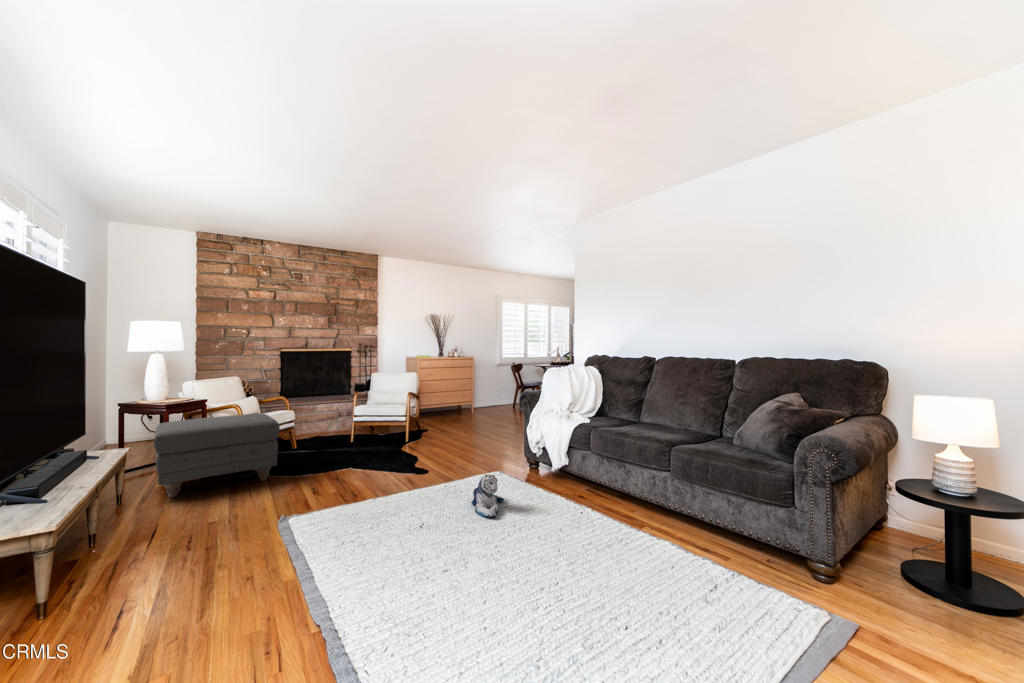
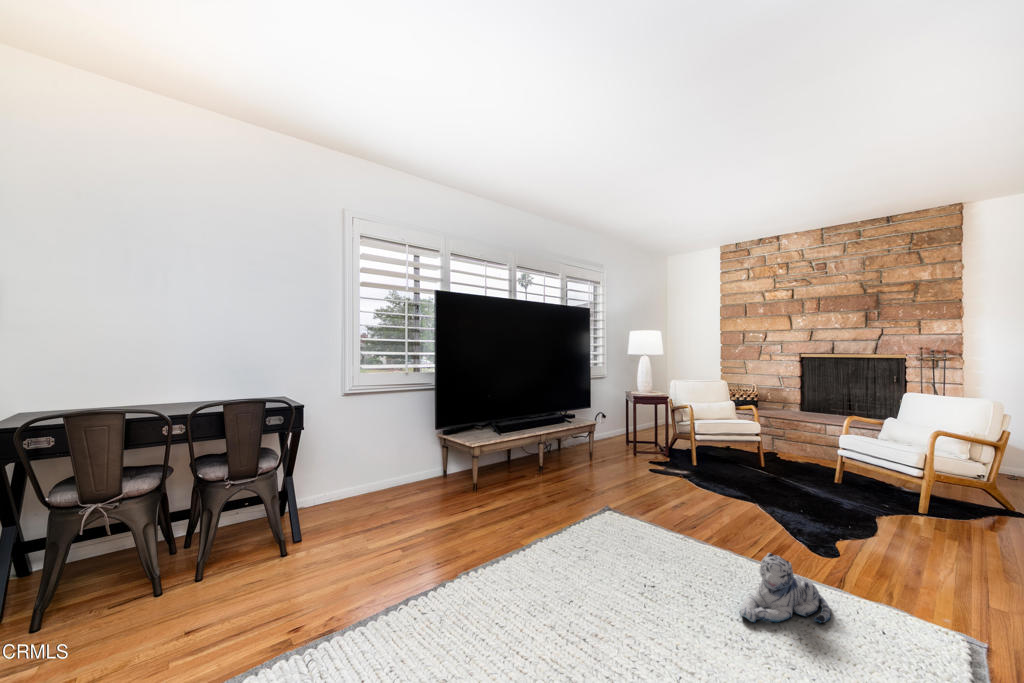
ottoman: present [154,413,280,498] -> none [598,410,705,479]

